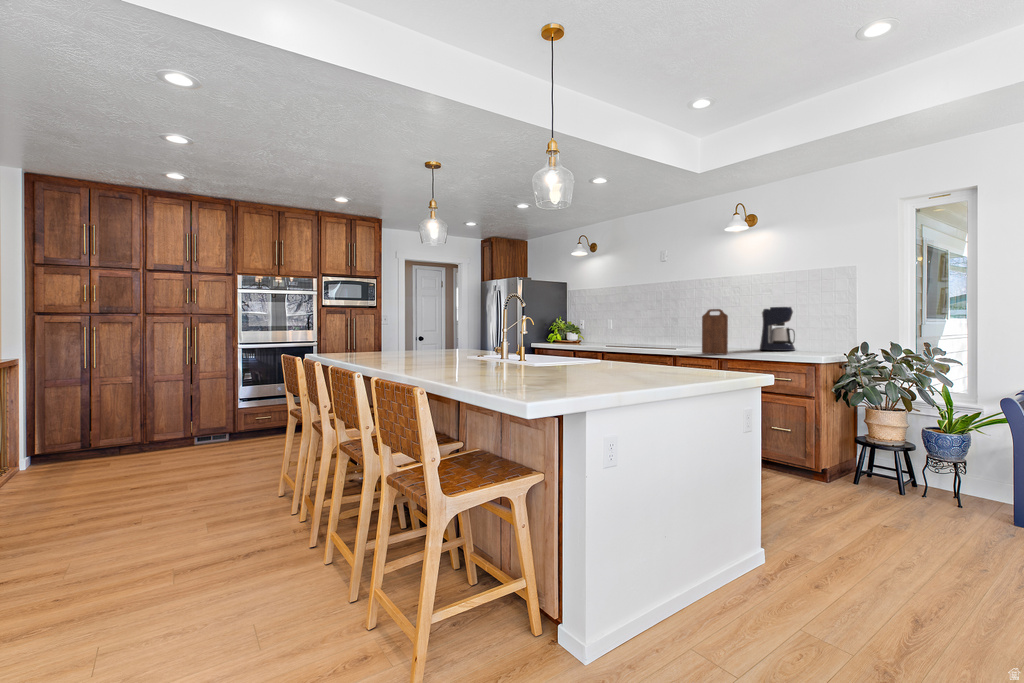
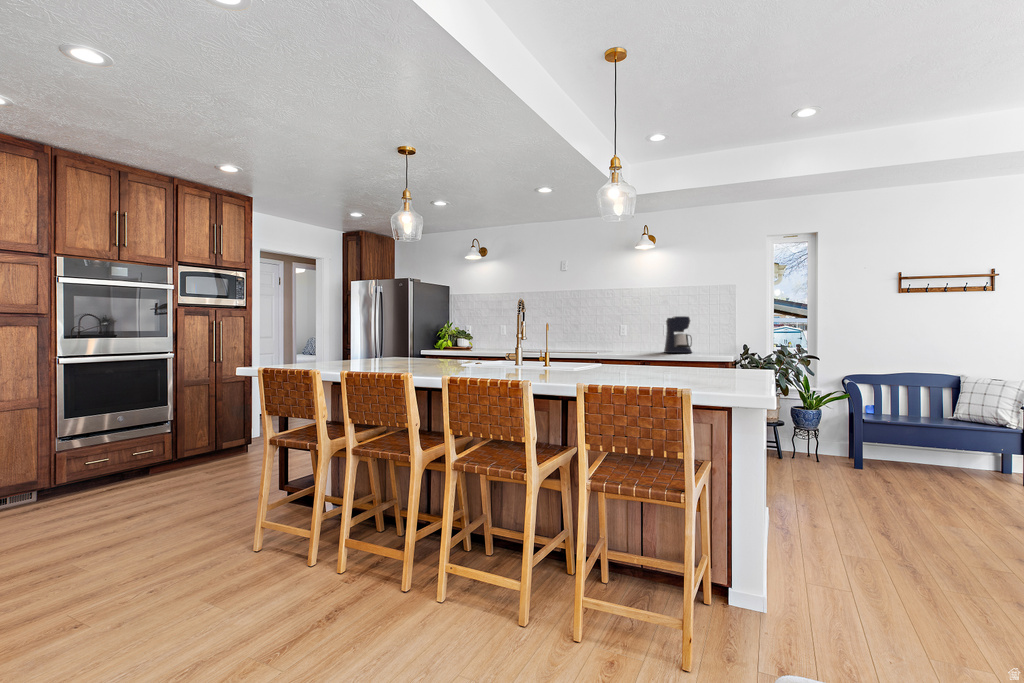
cutting board: present [702,309,728,355] -> none [628,318,652,358]

